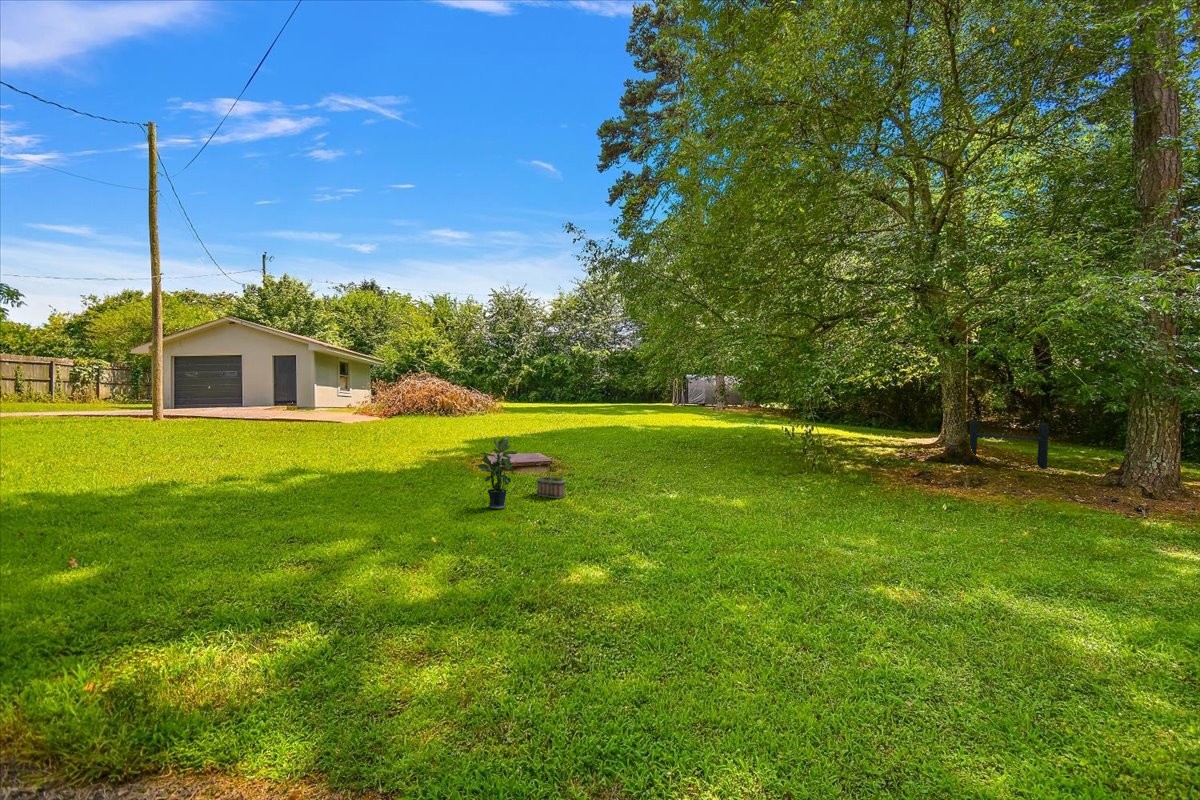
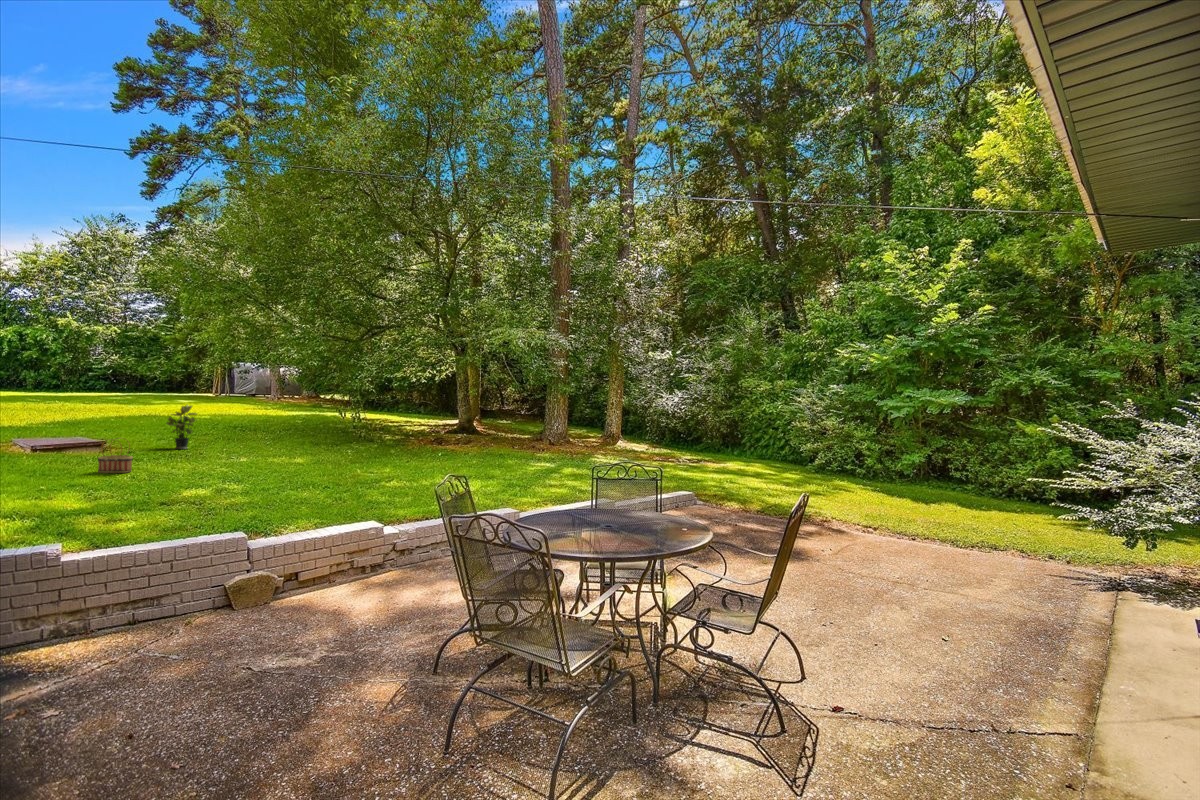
bench: present [969,419,1049,469] -> none [475,404,518,435]
potted plant: present [477,437,517,509] -> present [167,405,197,449]

